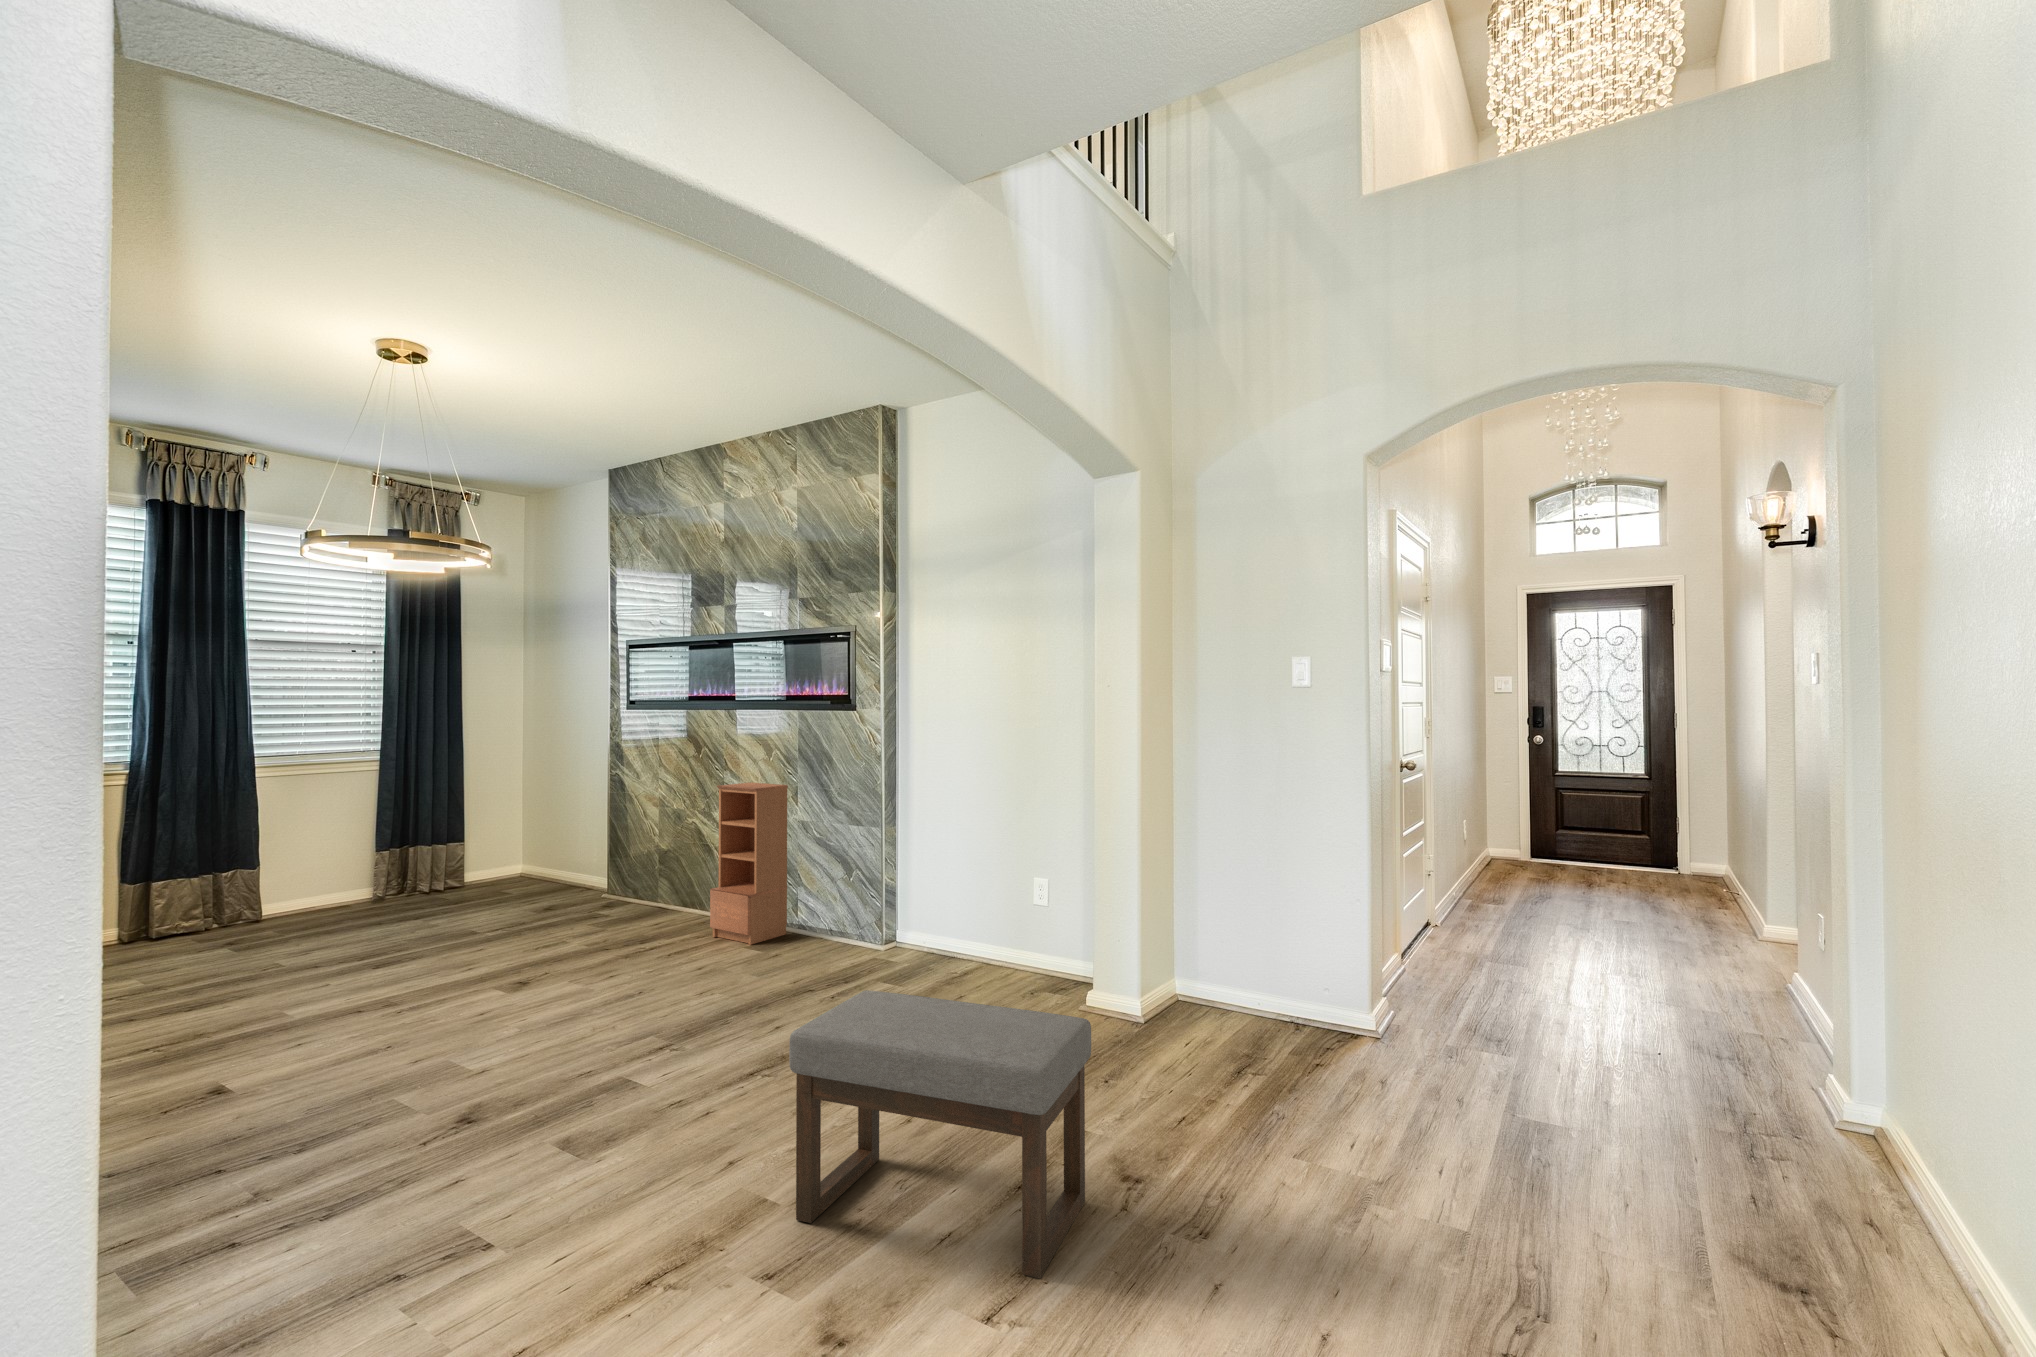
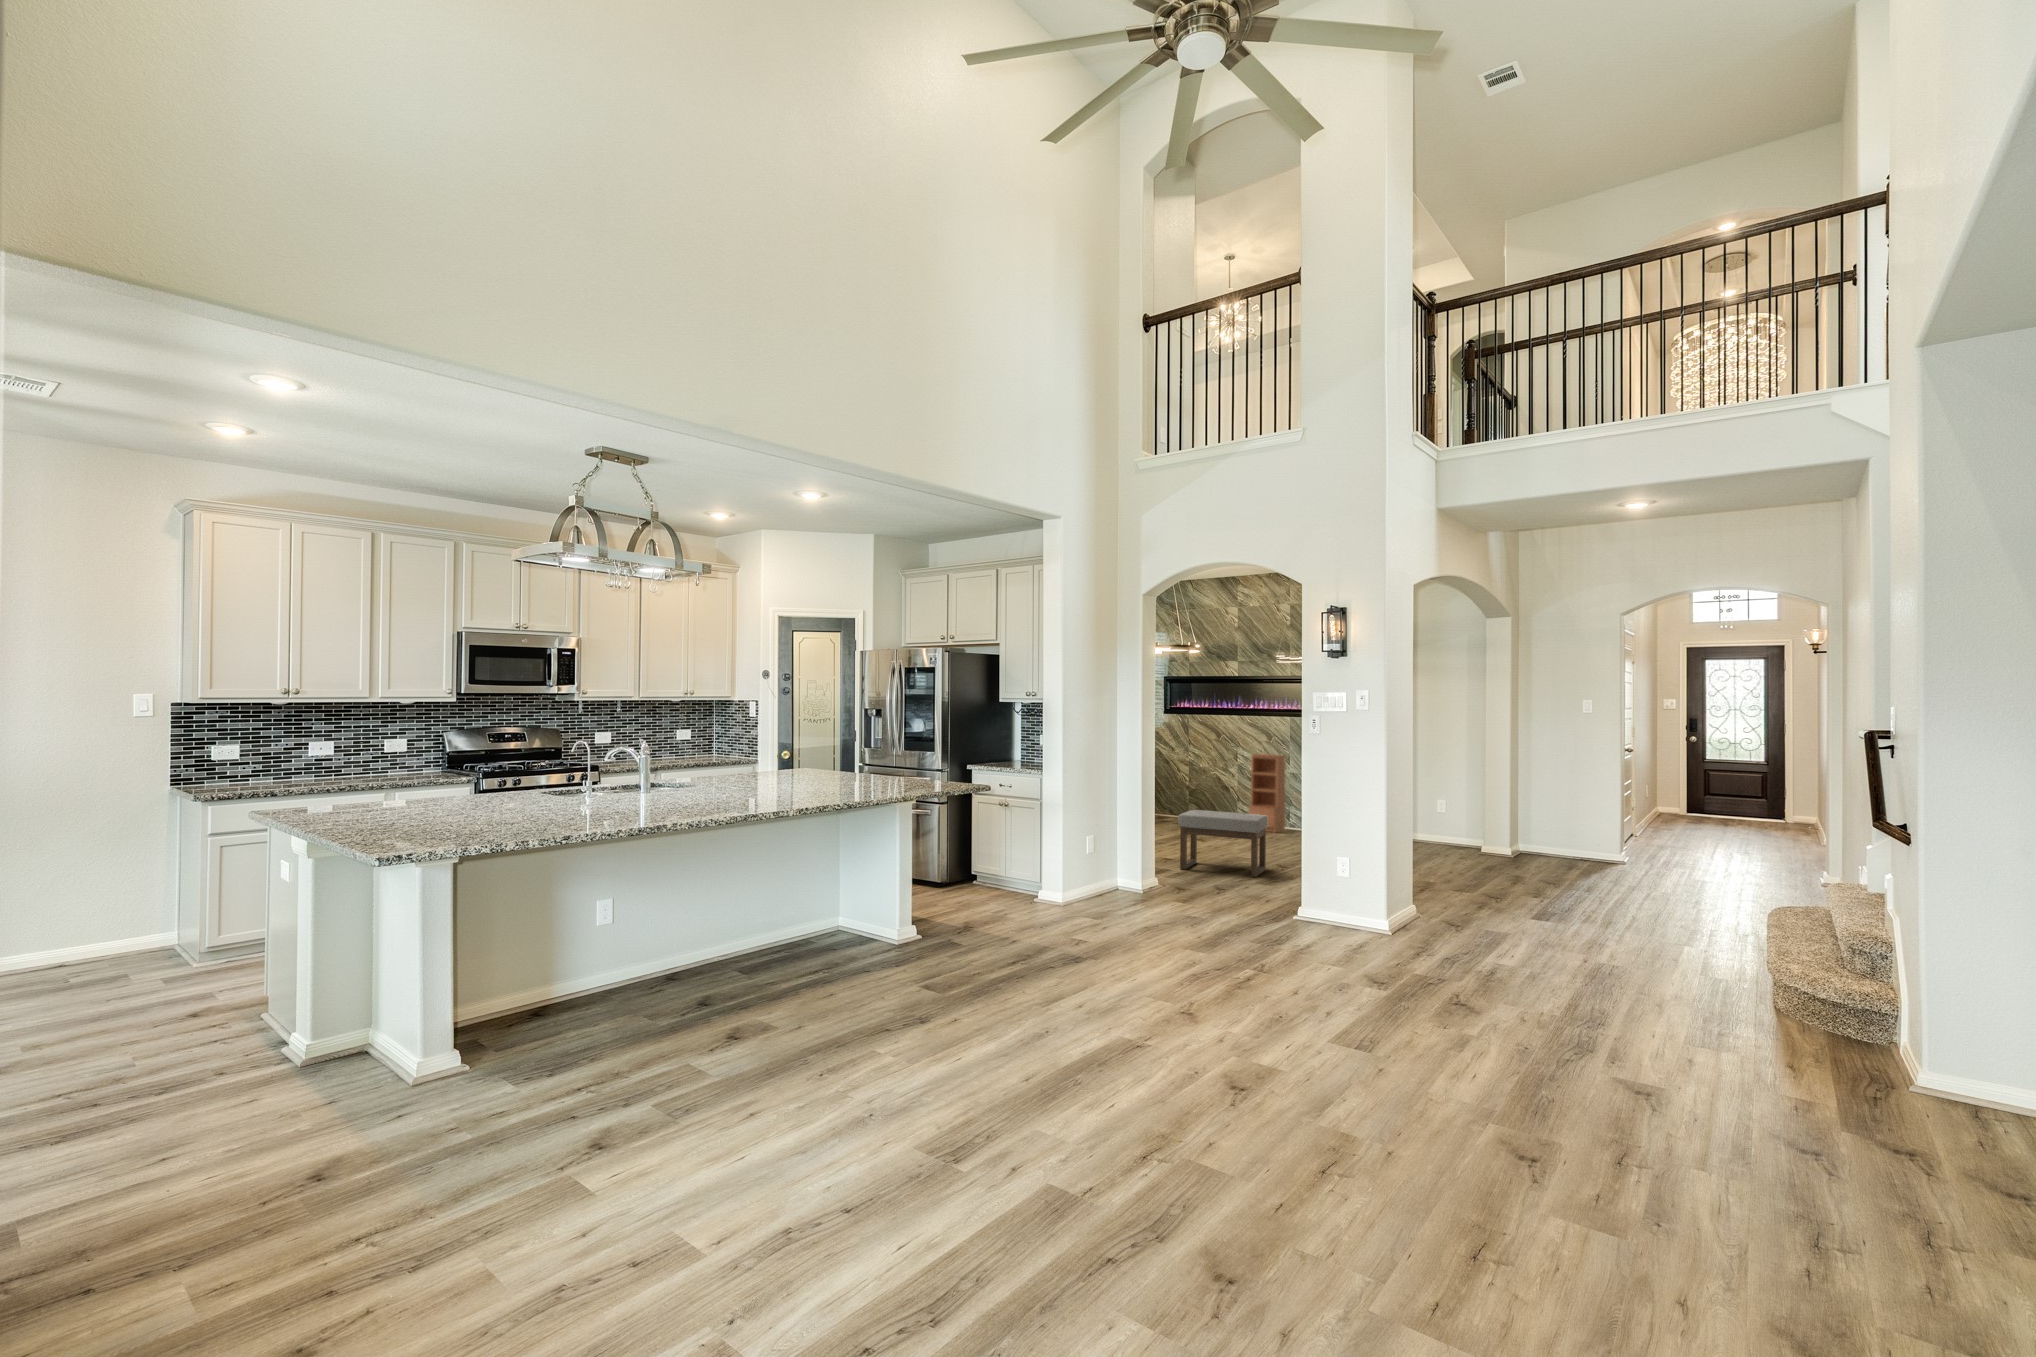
ottoman: present [789,990,1091,1278] -> present [1178,810,1268,877]

